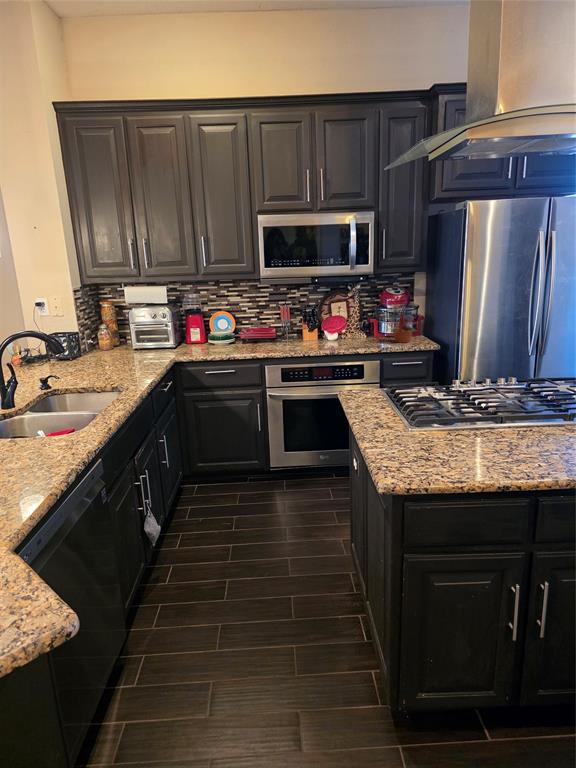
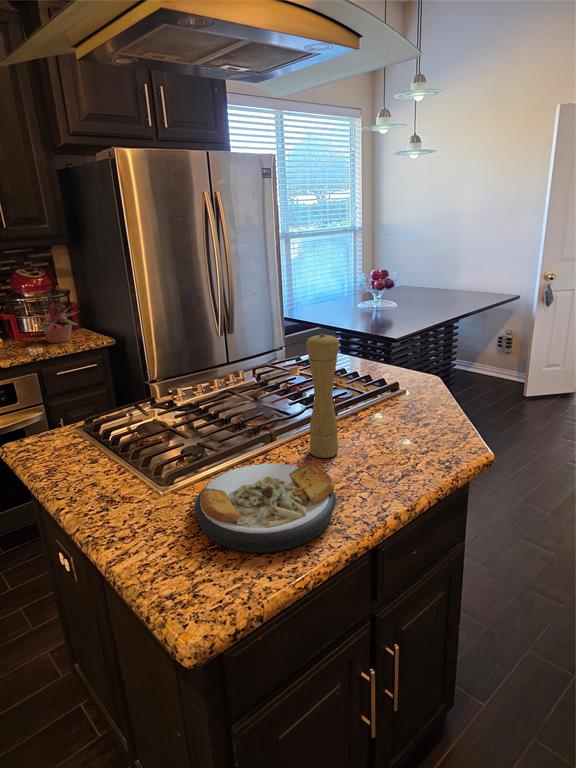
pepper mill: none [526,347,560,441] -> present [306,334,339,458]
plate: none [419,426,517,471] -> present [194,464,336,553]

